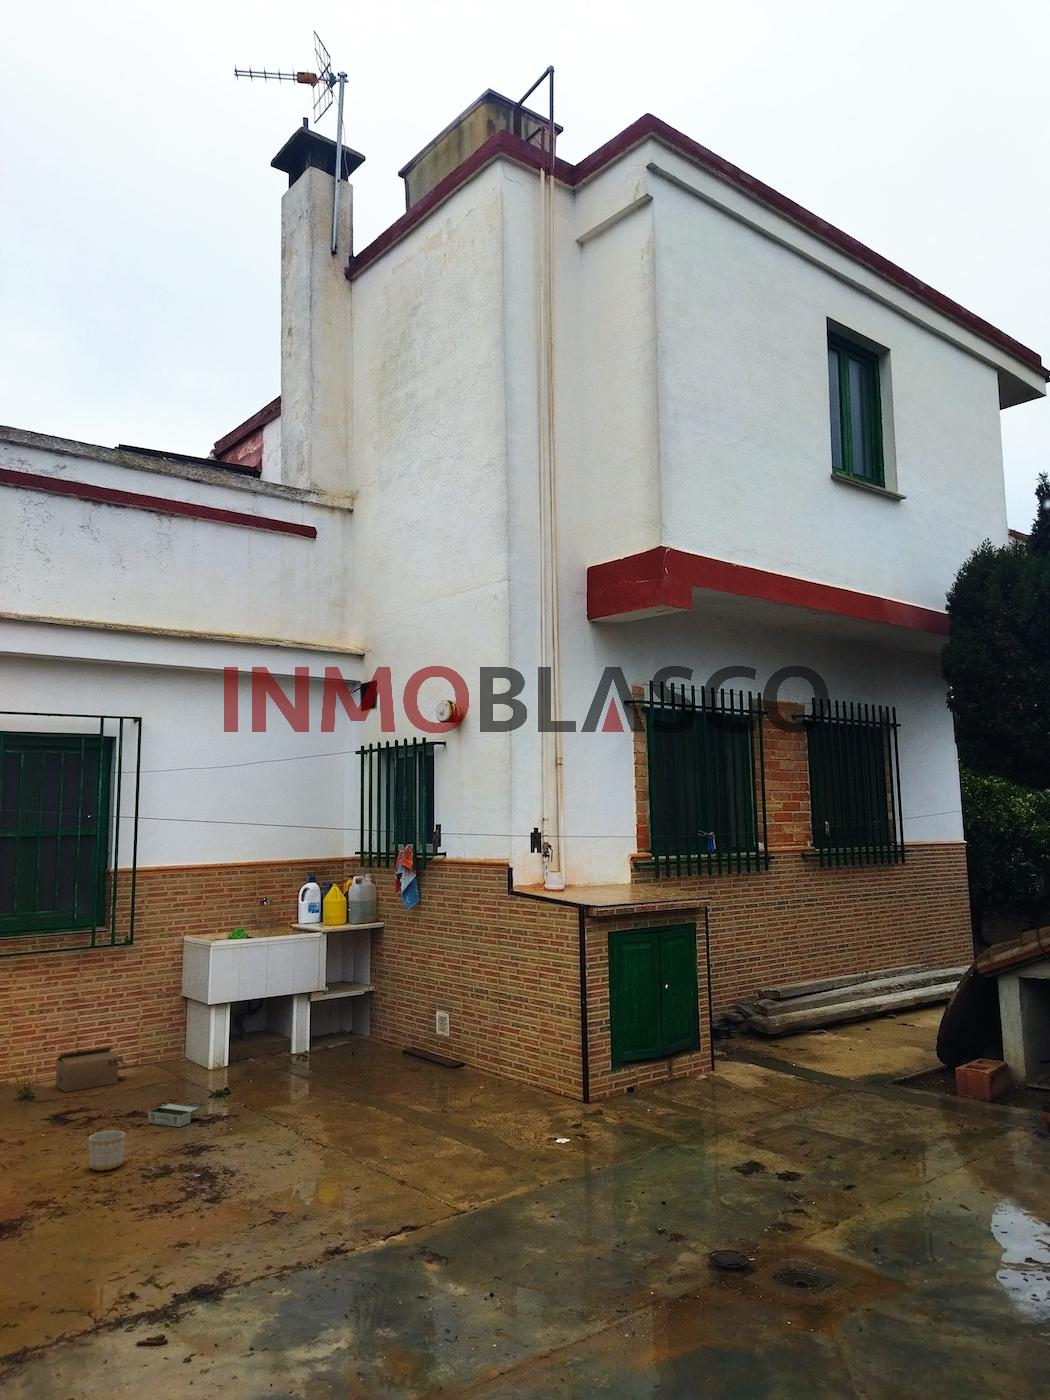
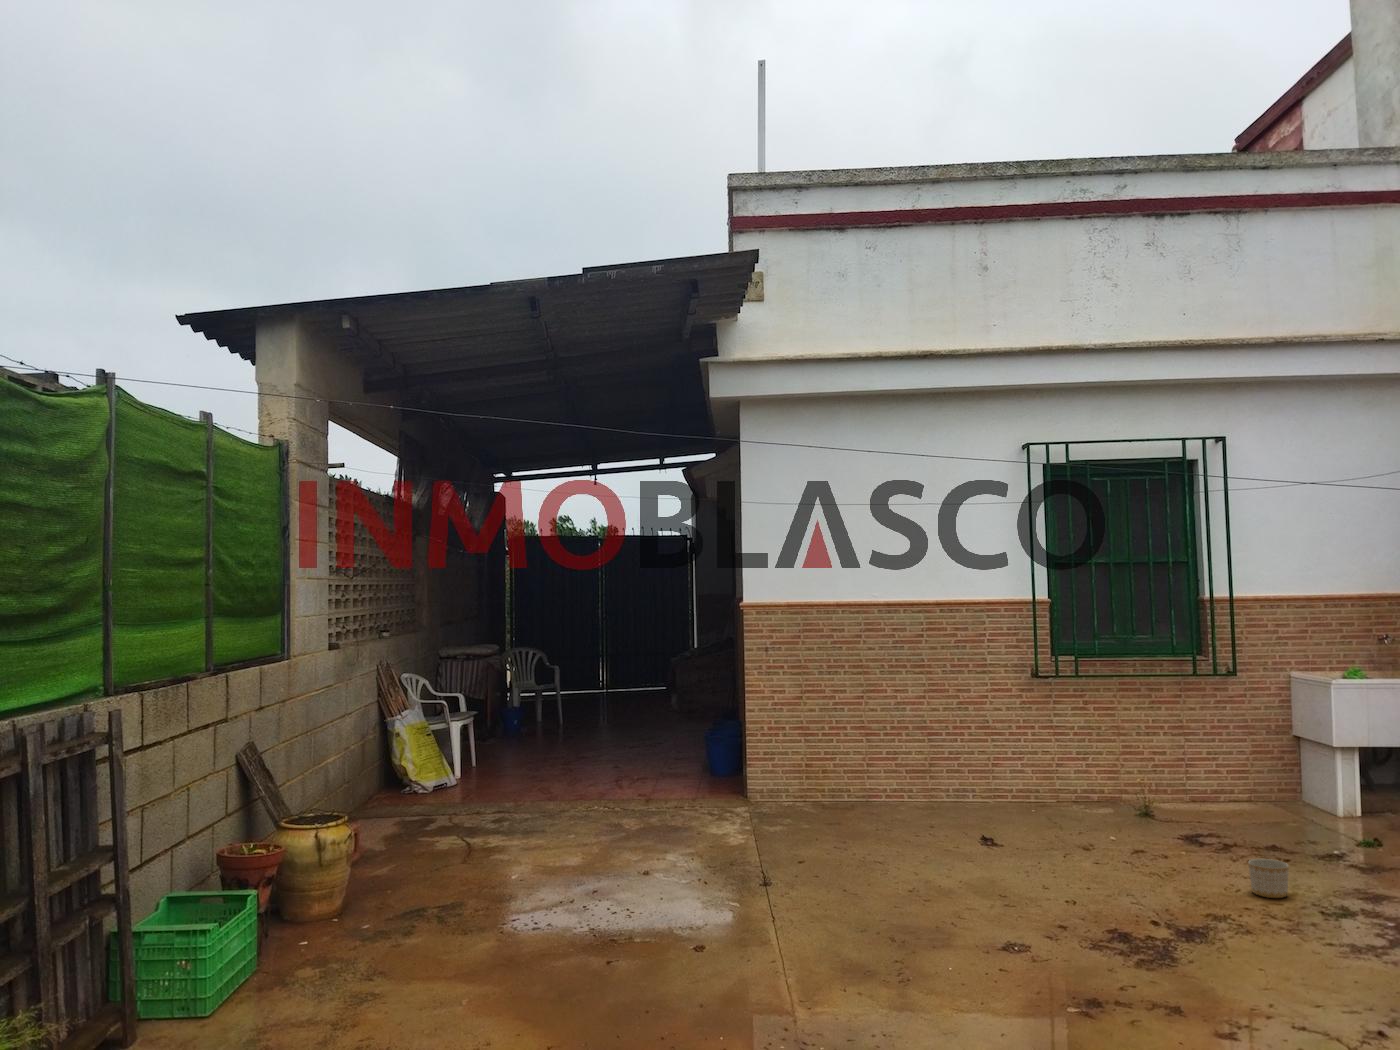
cardboard box: present [55,1046,125,1092] -> none [1168,778,1243,817]
toolbox: present [148,1103,200,1127] -> none [1293,843,1356,870]

